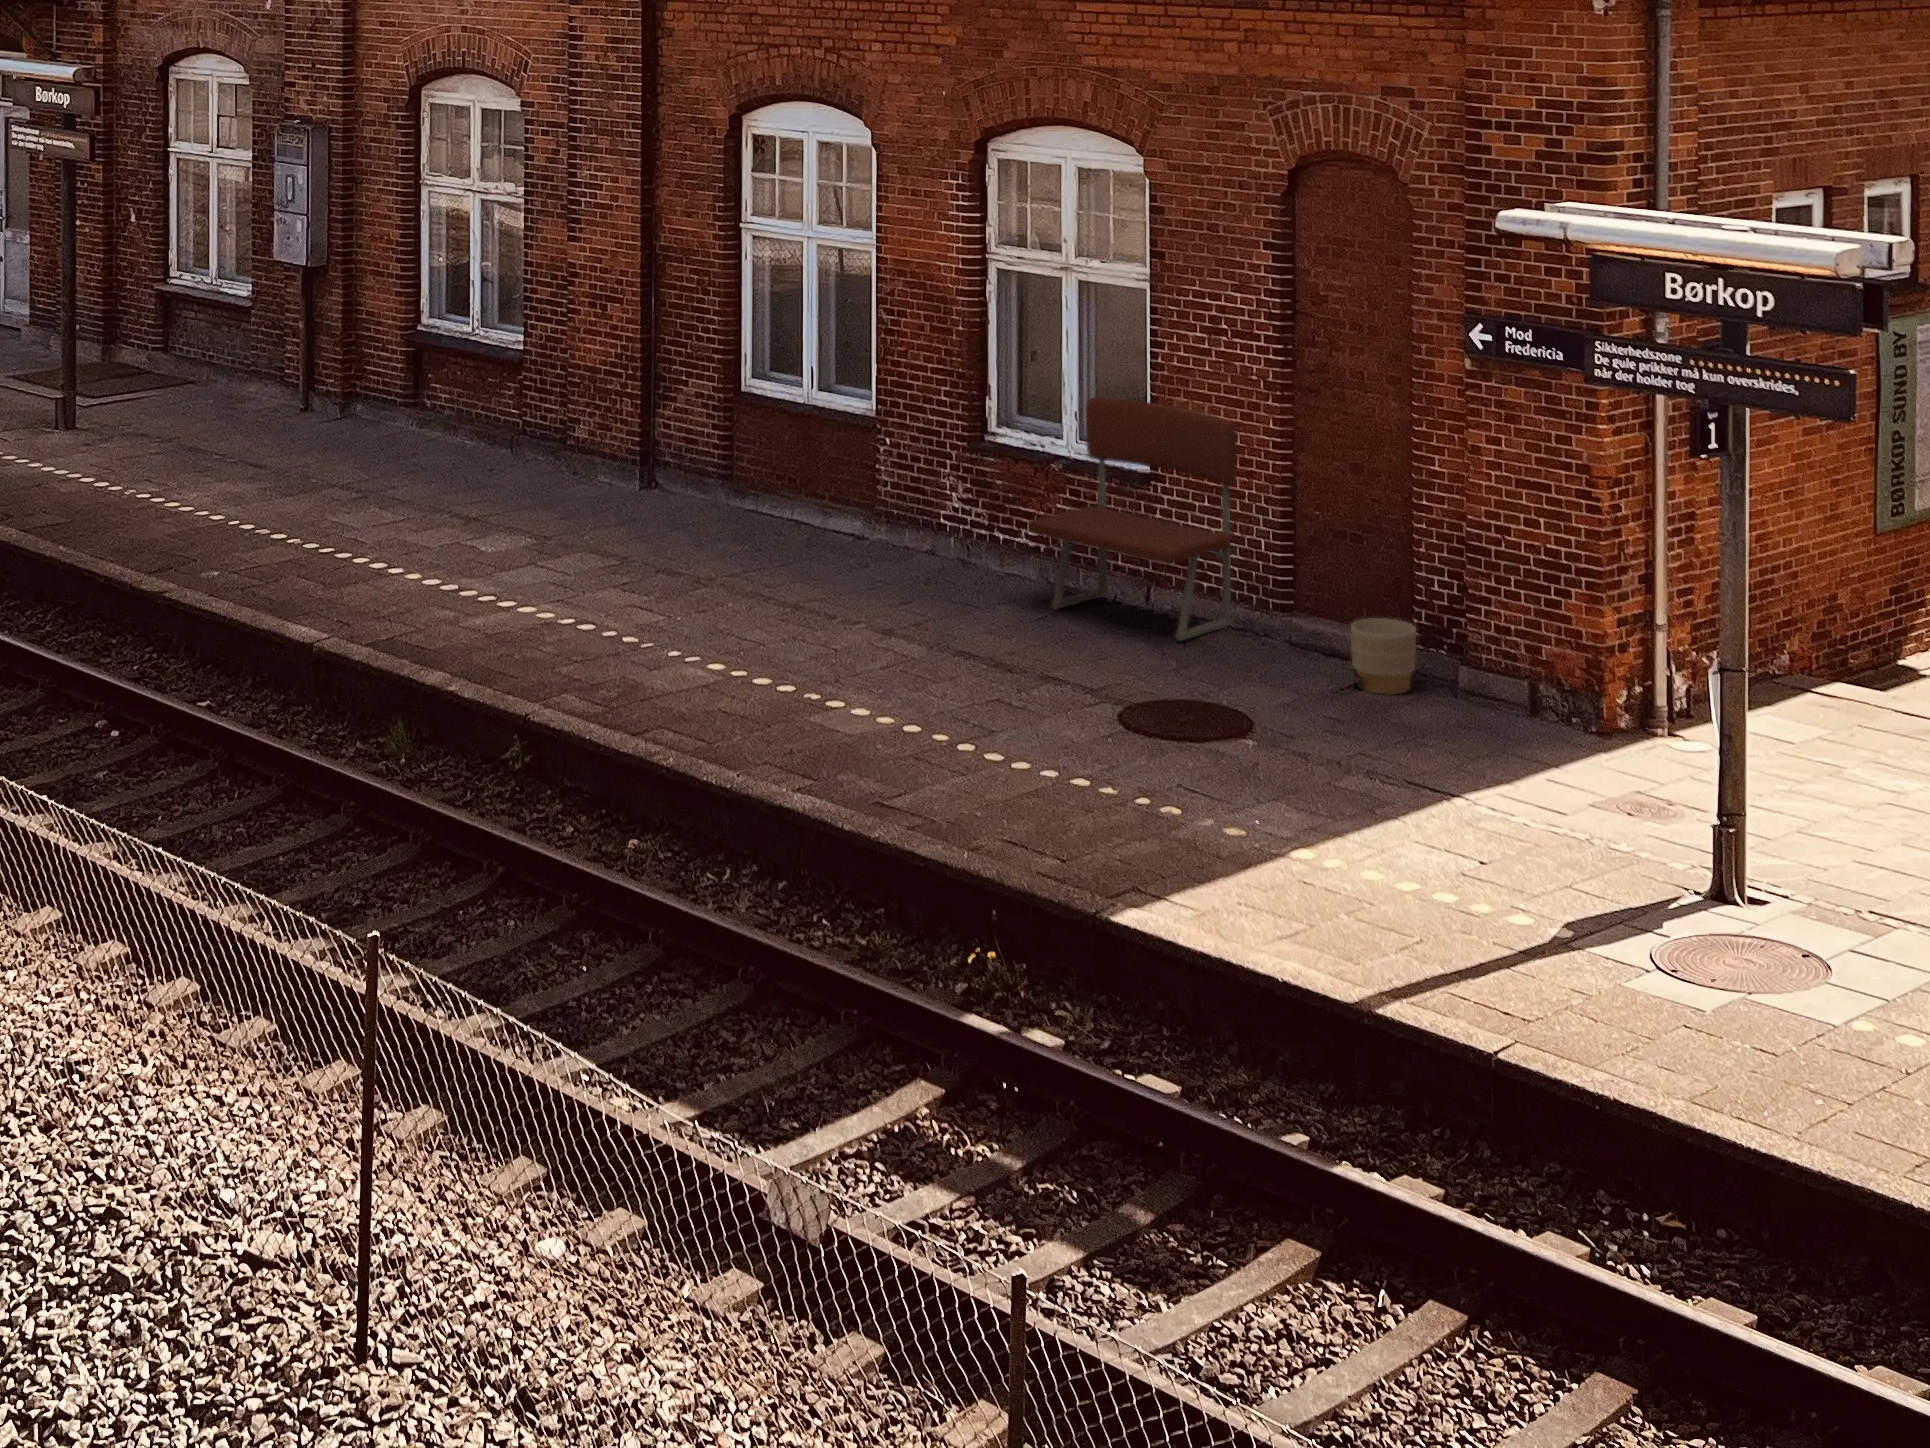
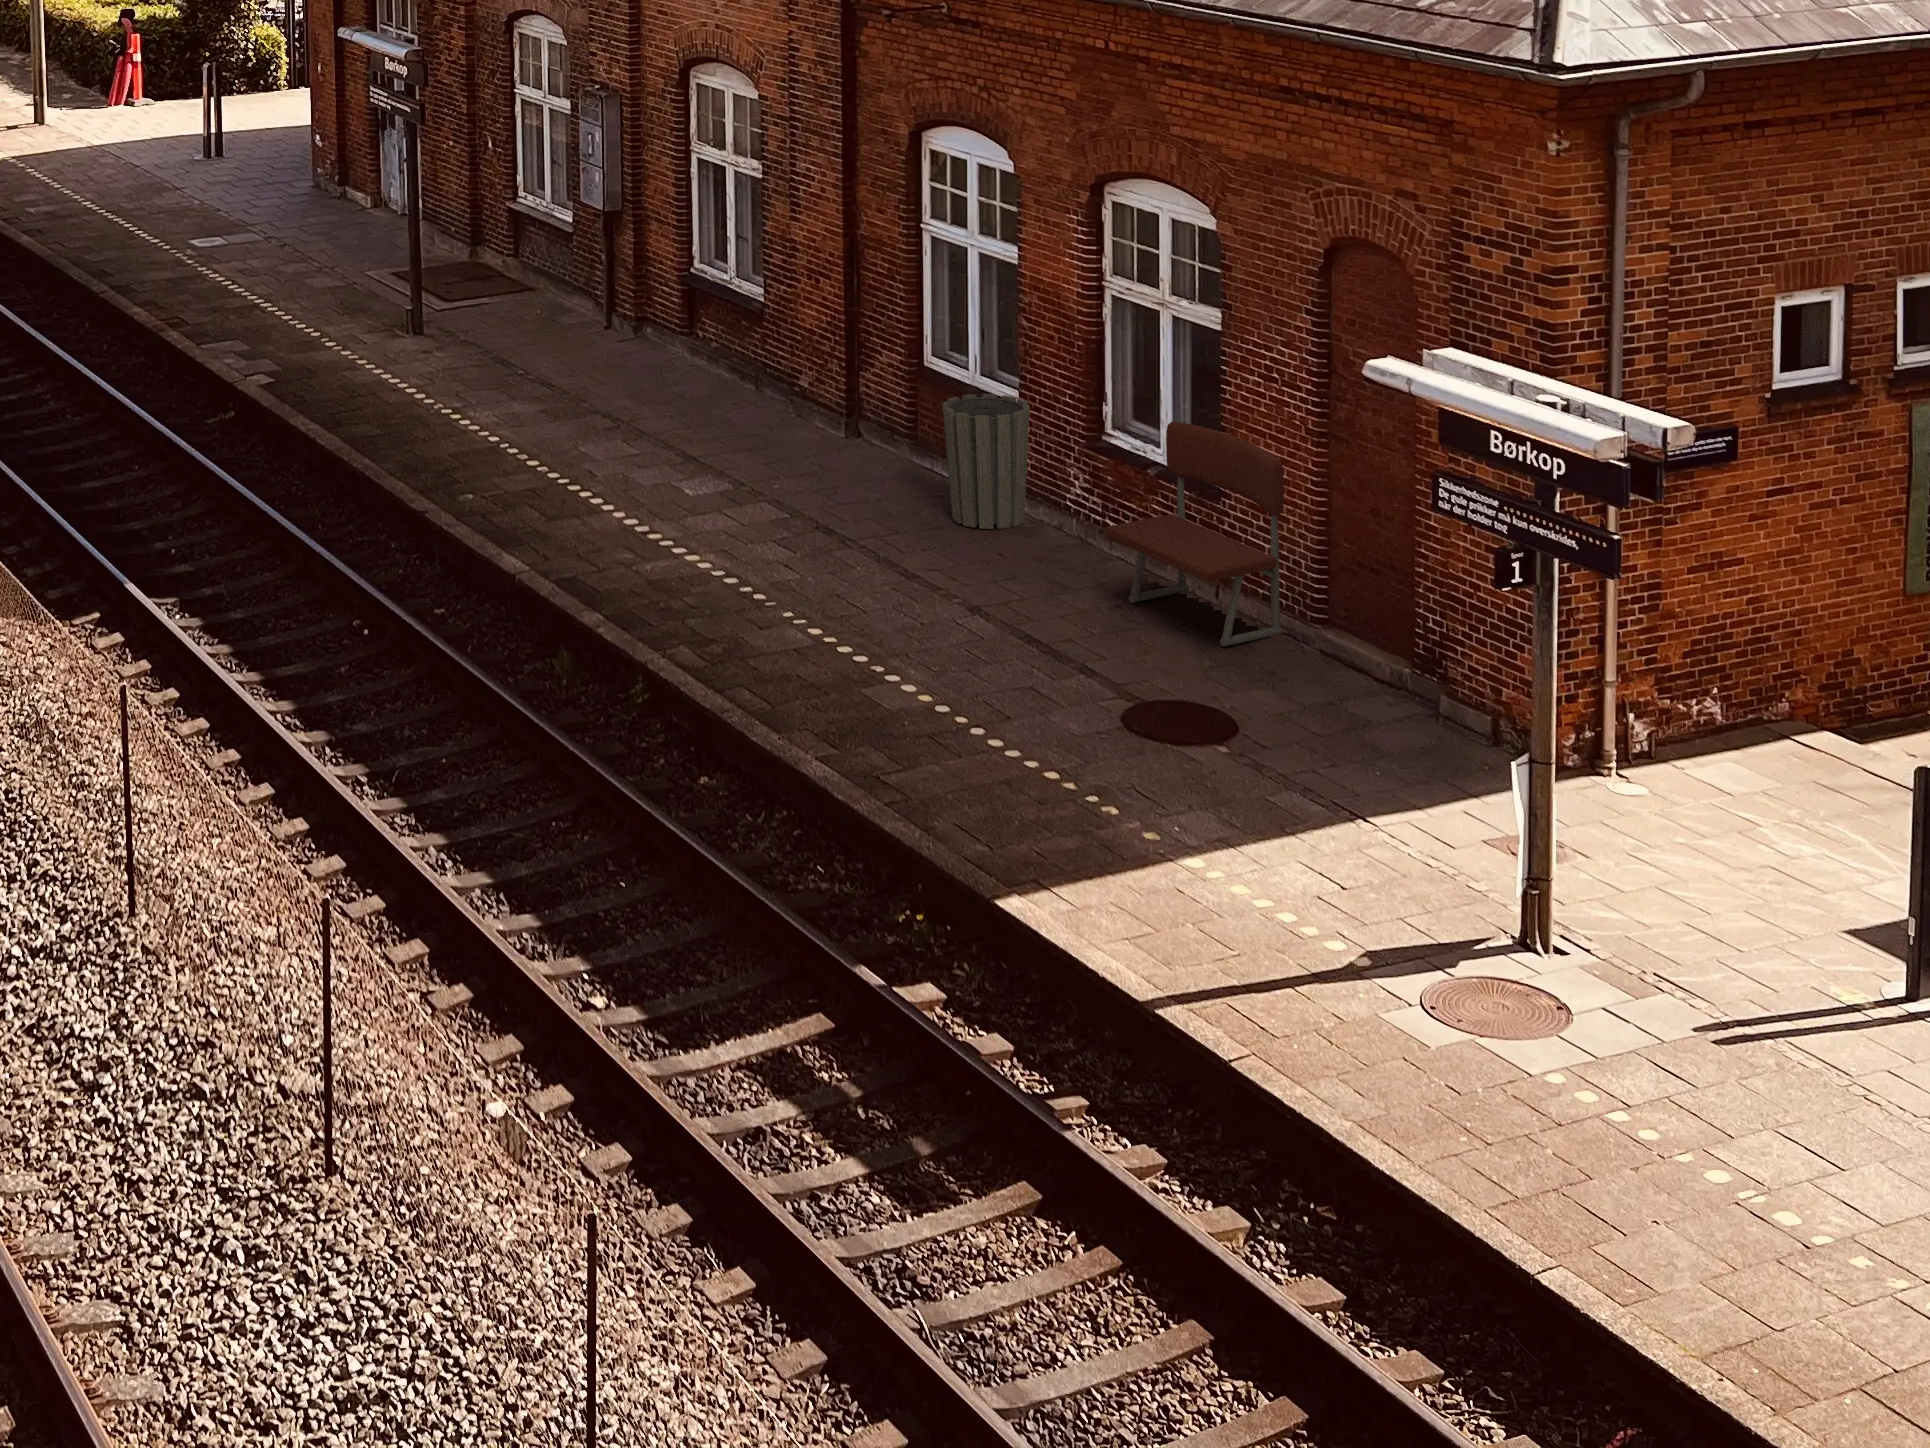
trash can: none [799,401,898,554] -> present [943,394,1030,529]
planter: present [1351,618,1416,695] -> none [1360,648,1419,718]

